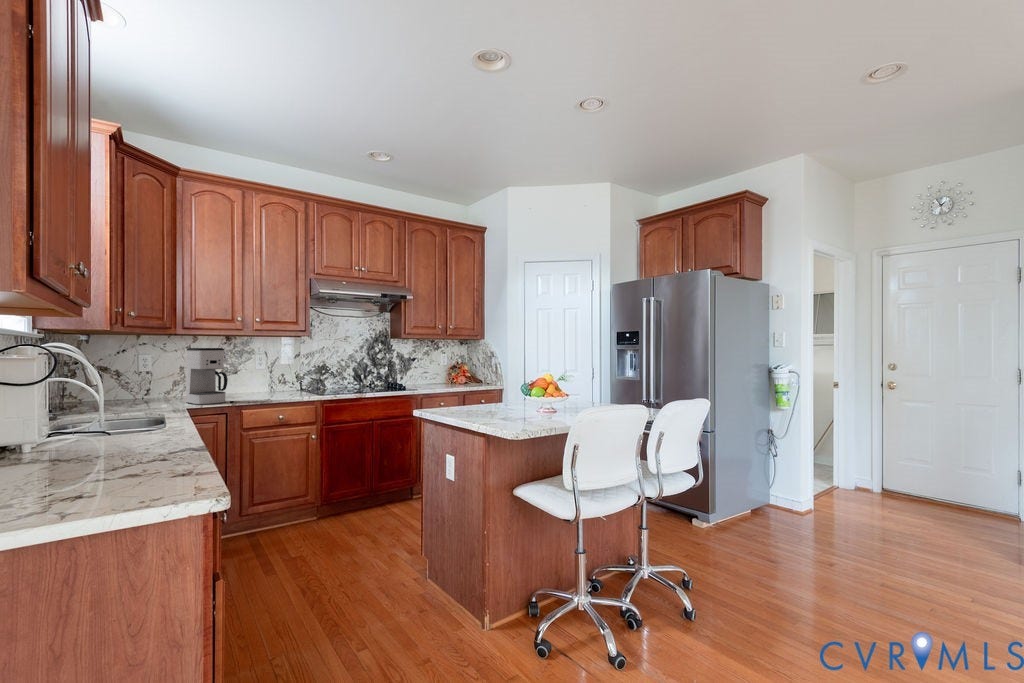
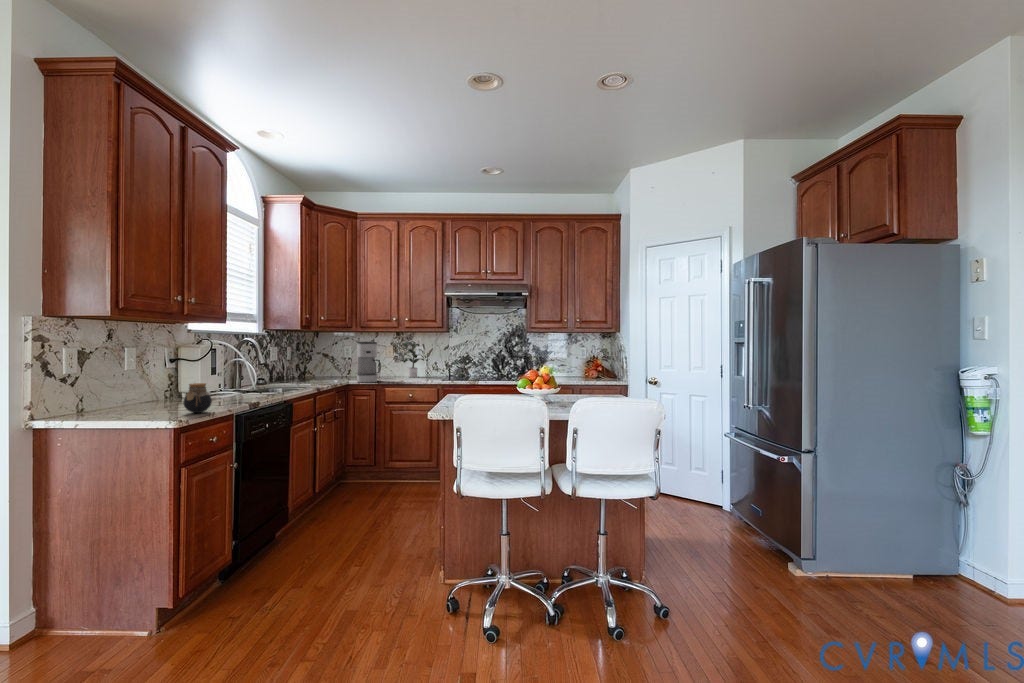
potted plant: none [232,349,279,395] -> present [403,342,424,377]
jar: none [46,412,107,469] -> present [184,383,212,413]

